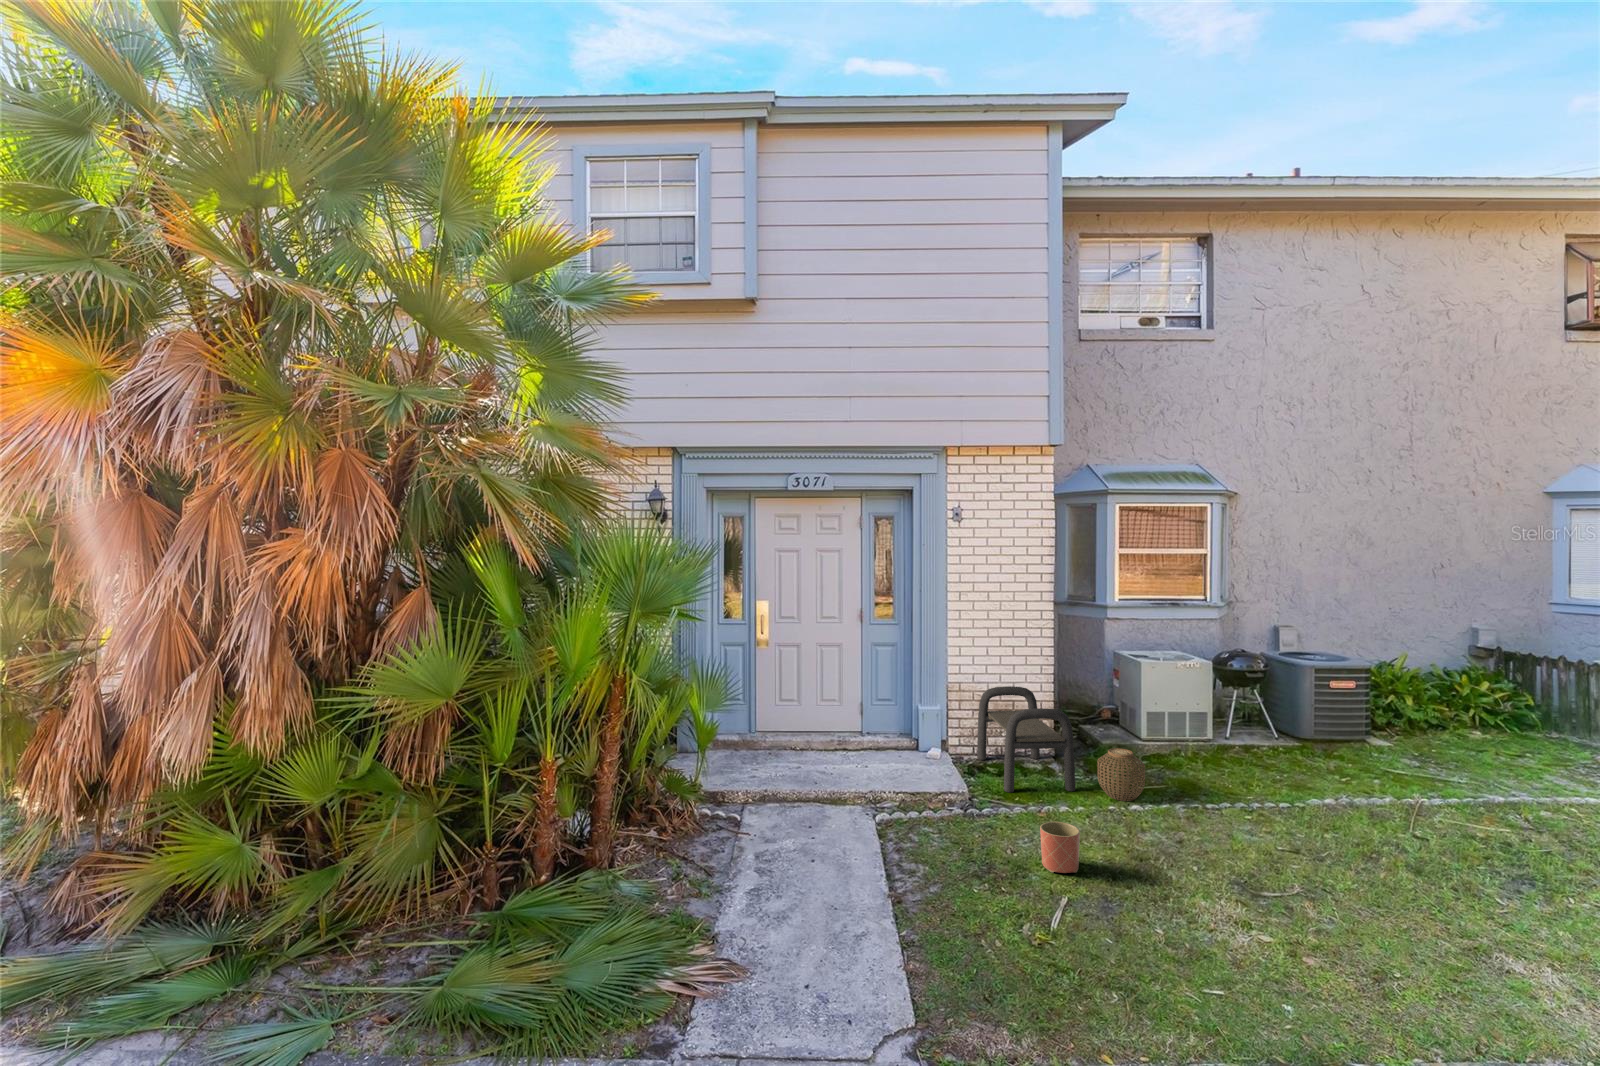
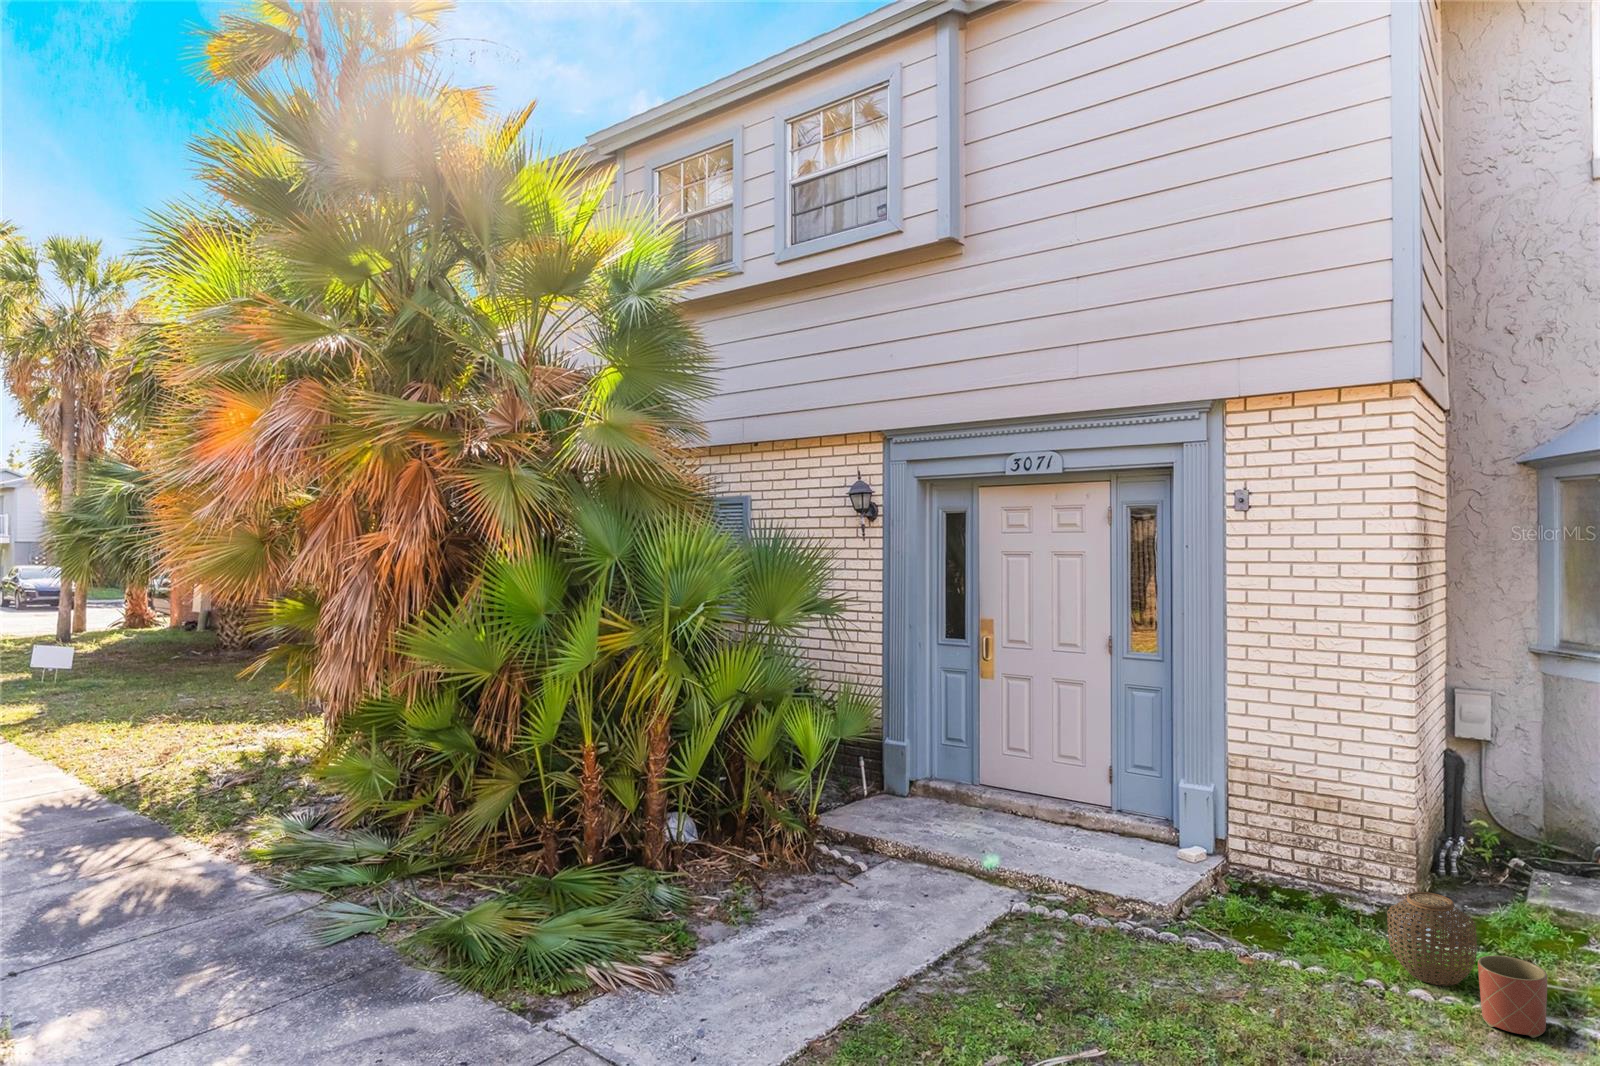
bench: present [977,686,1076,792] -> none [1237,769,1381,949]
planter: present [1040,822,1080,873] -> present [1478,956,1547,1038]

